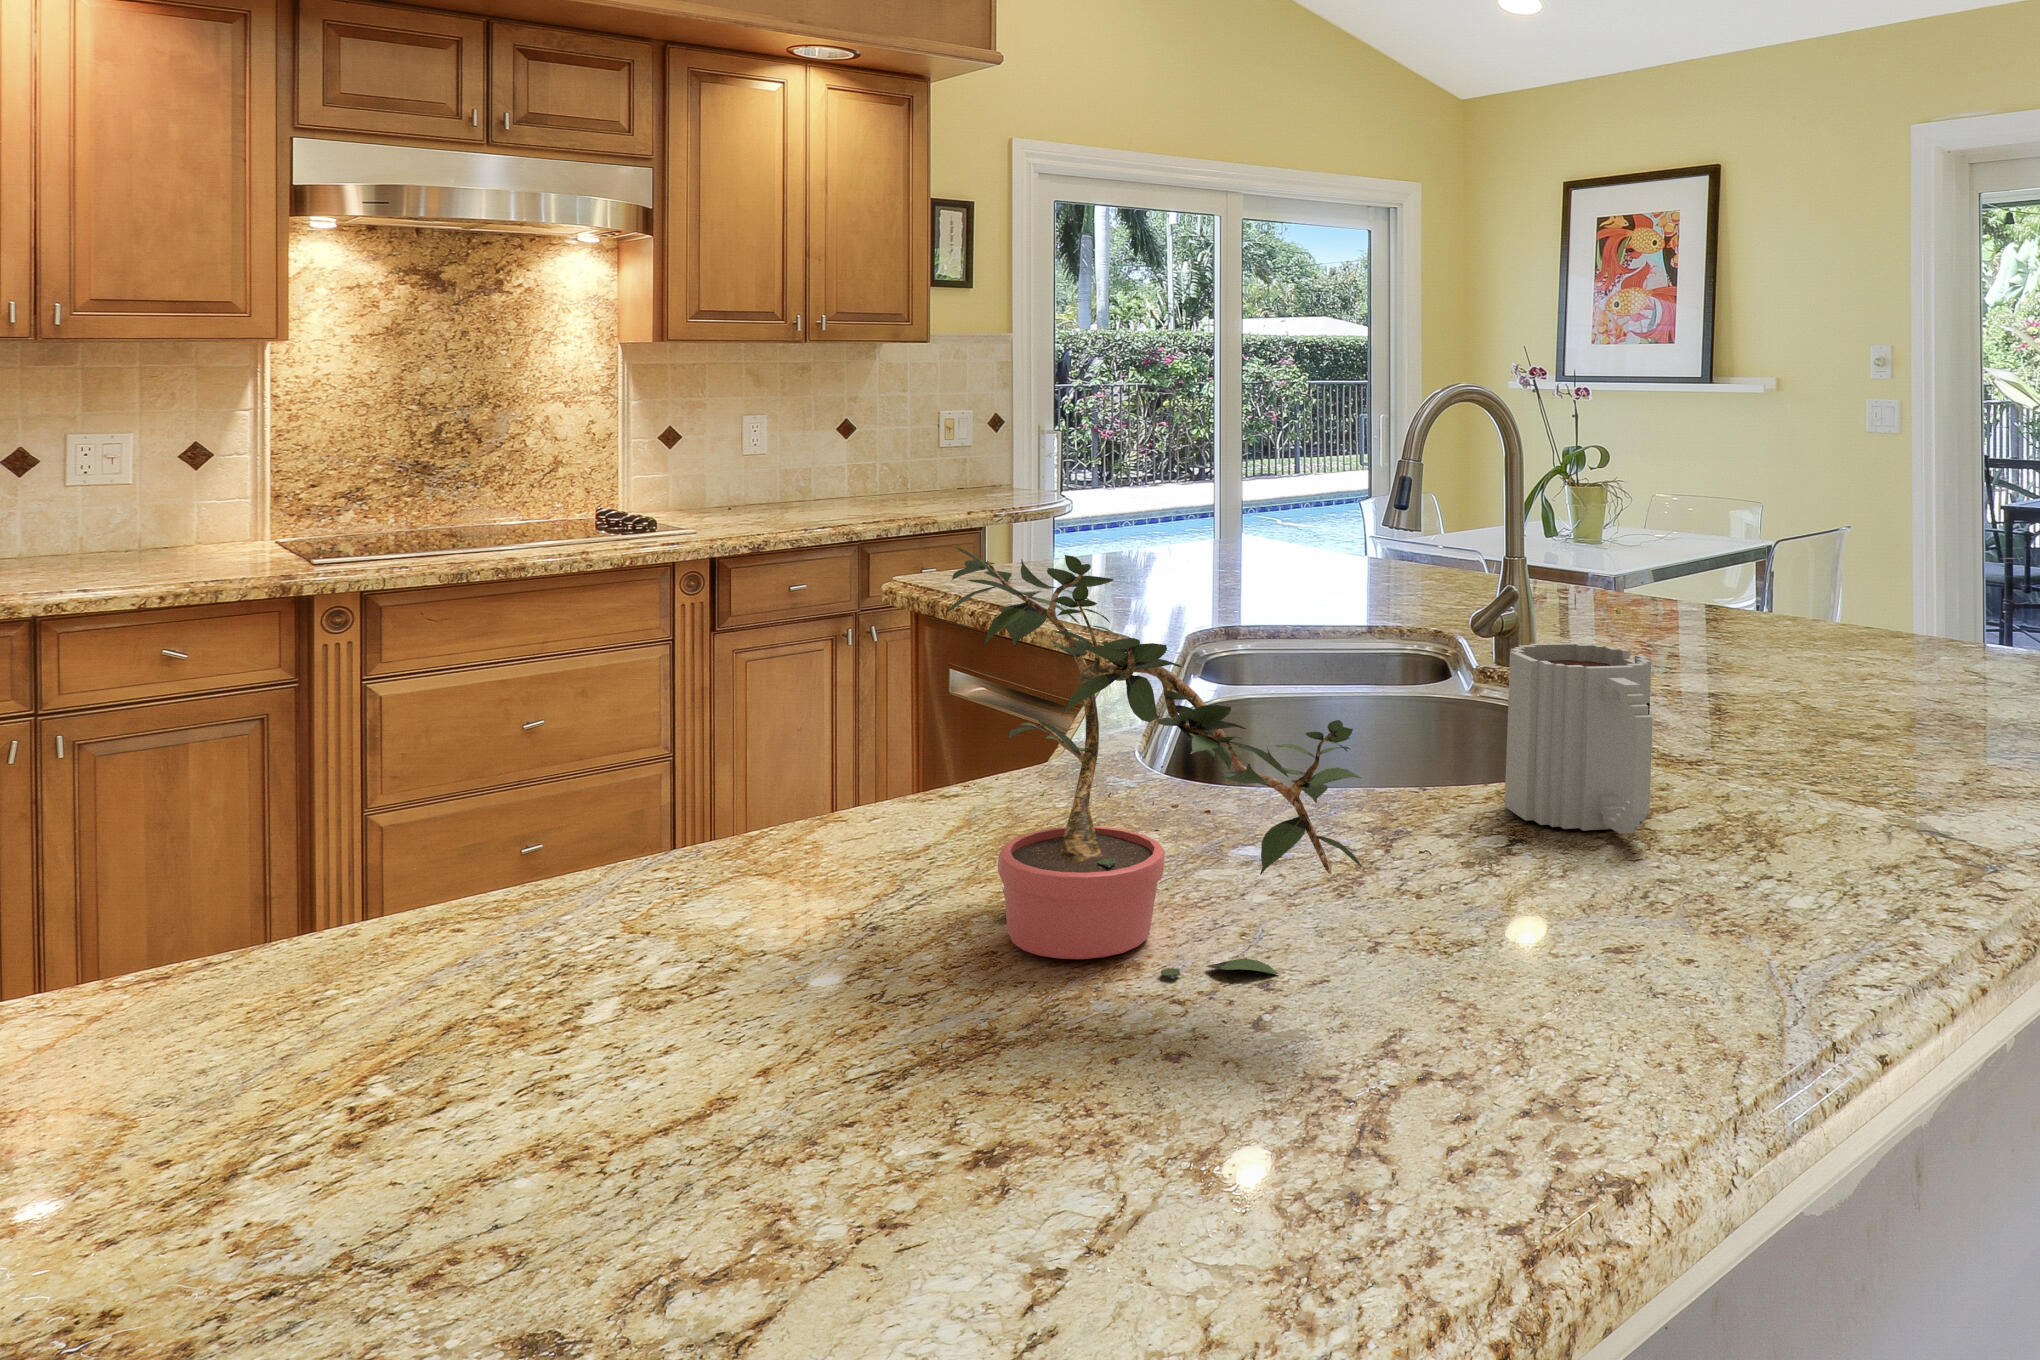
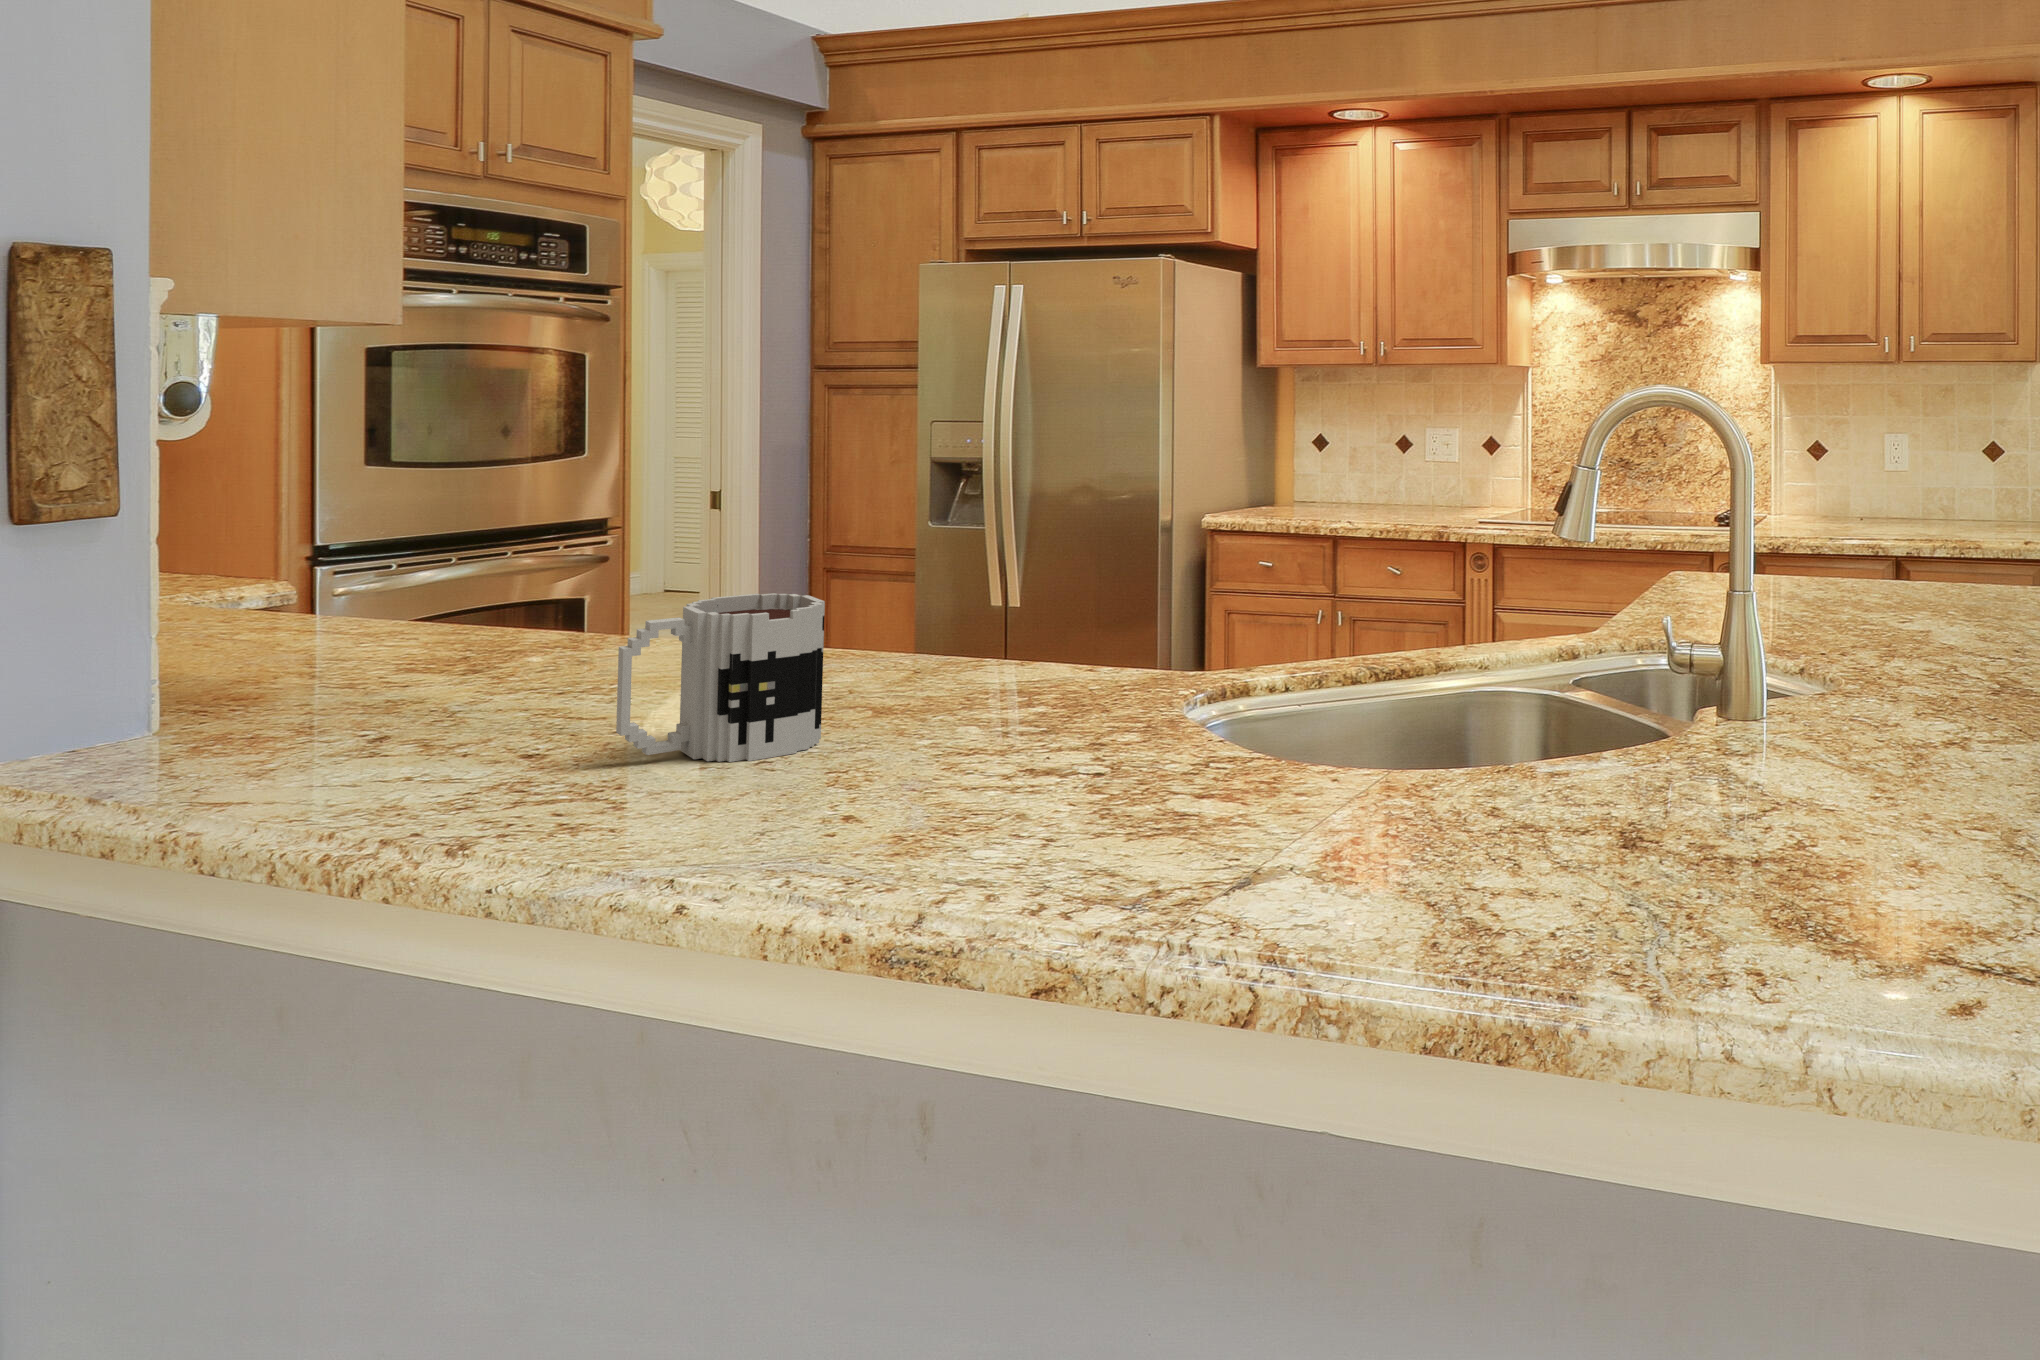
potted plant: present [946,547,1363,979] -> none [217,456,584,734]

